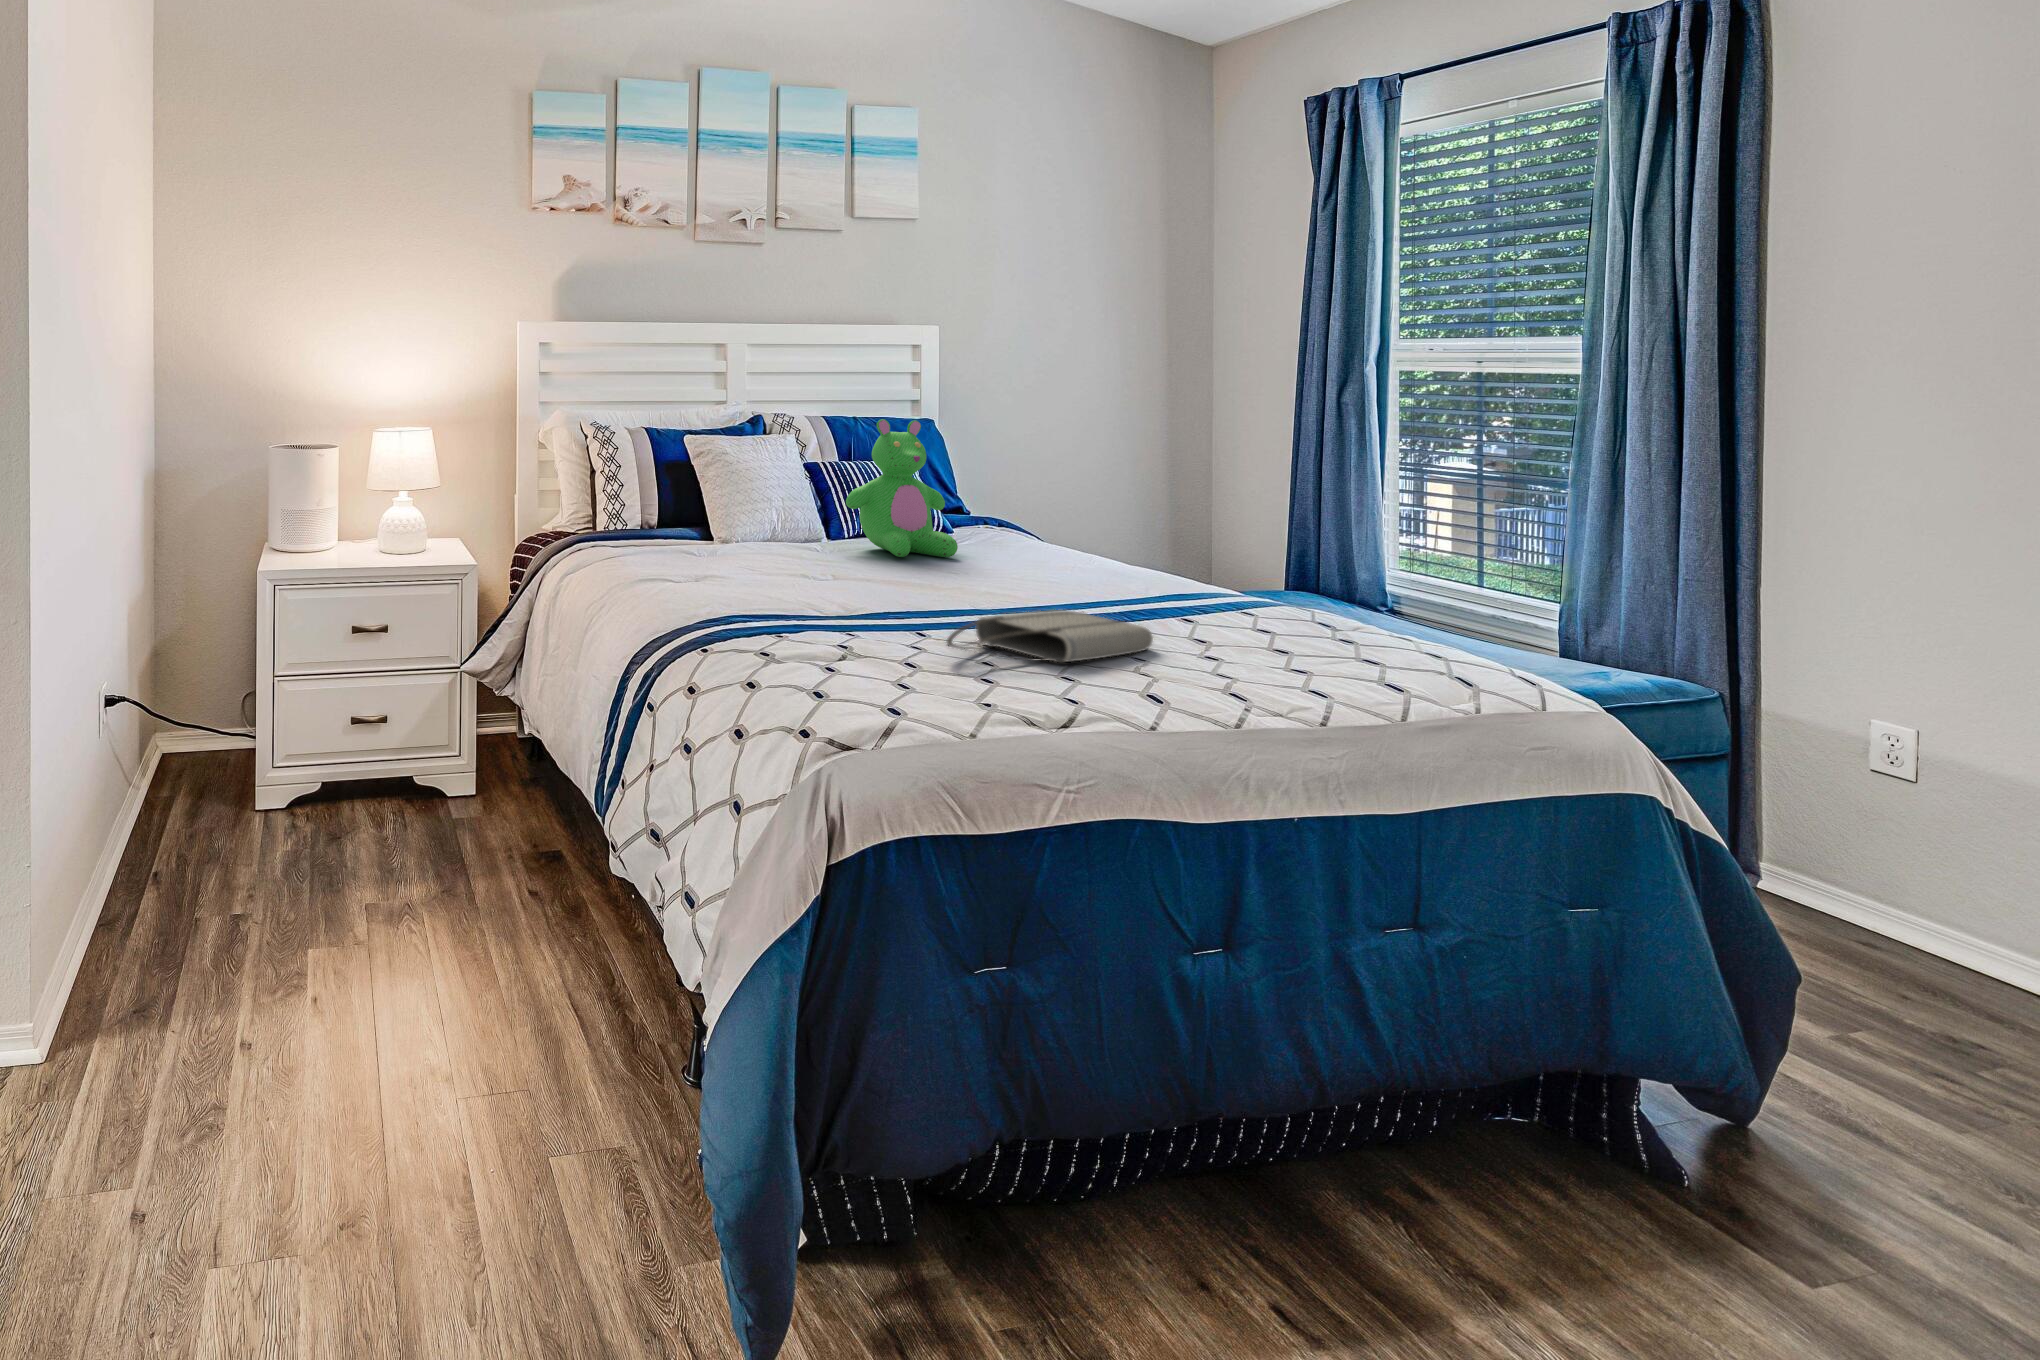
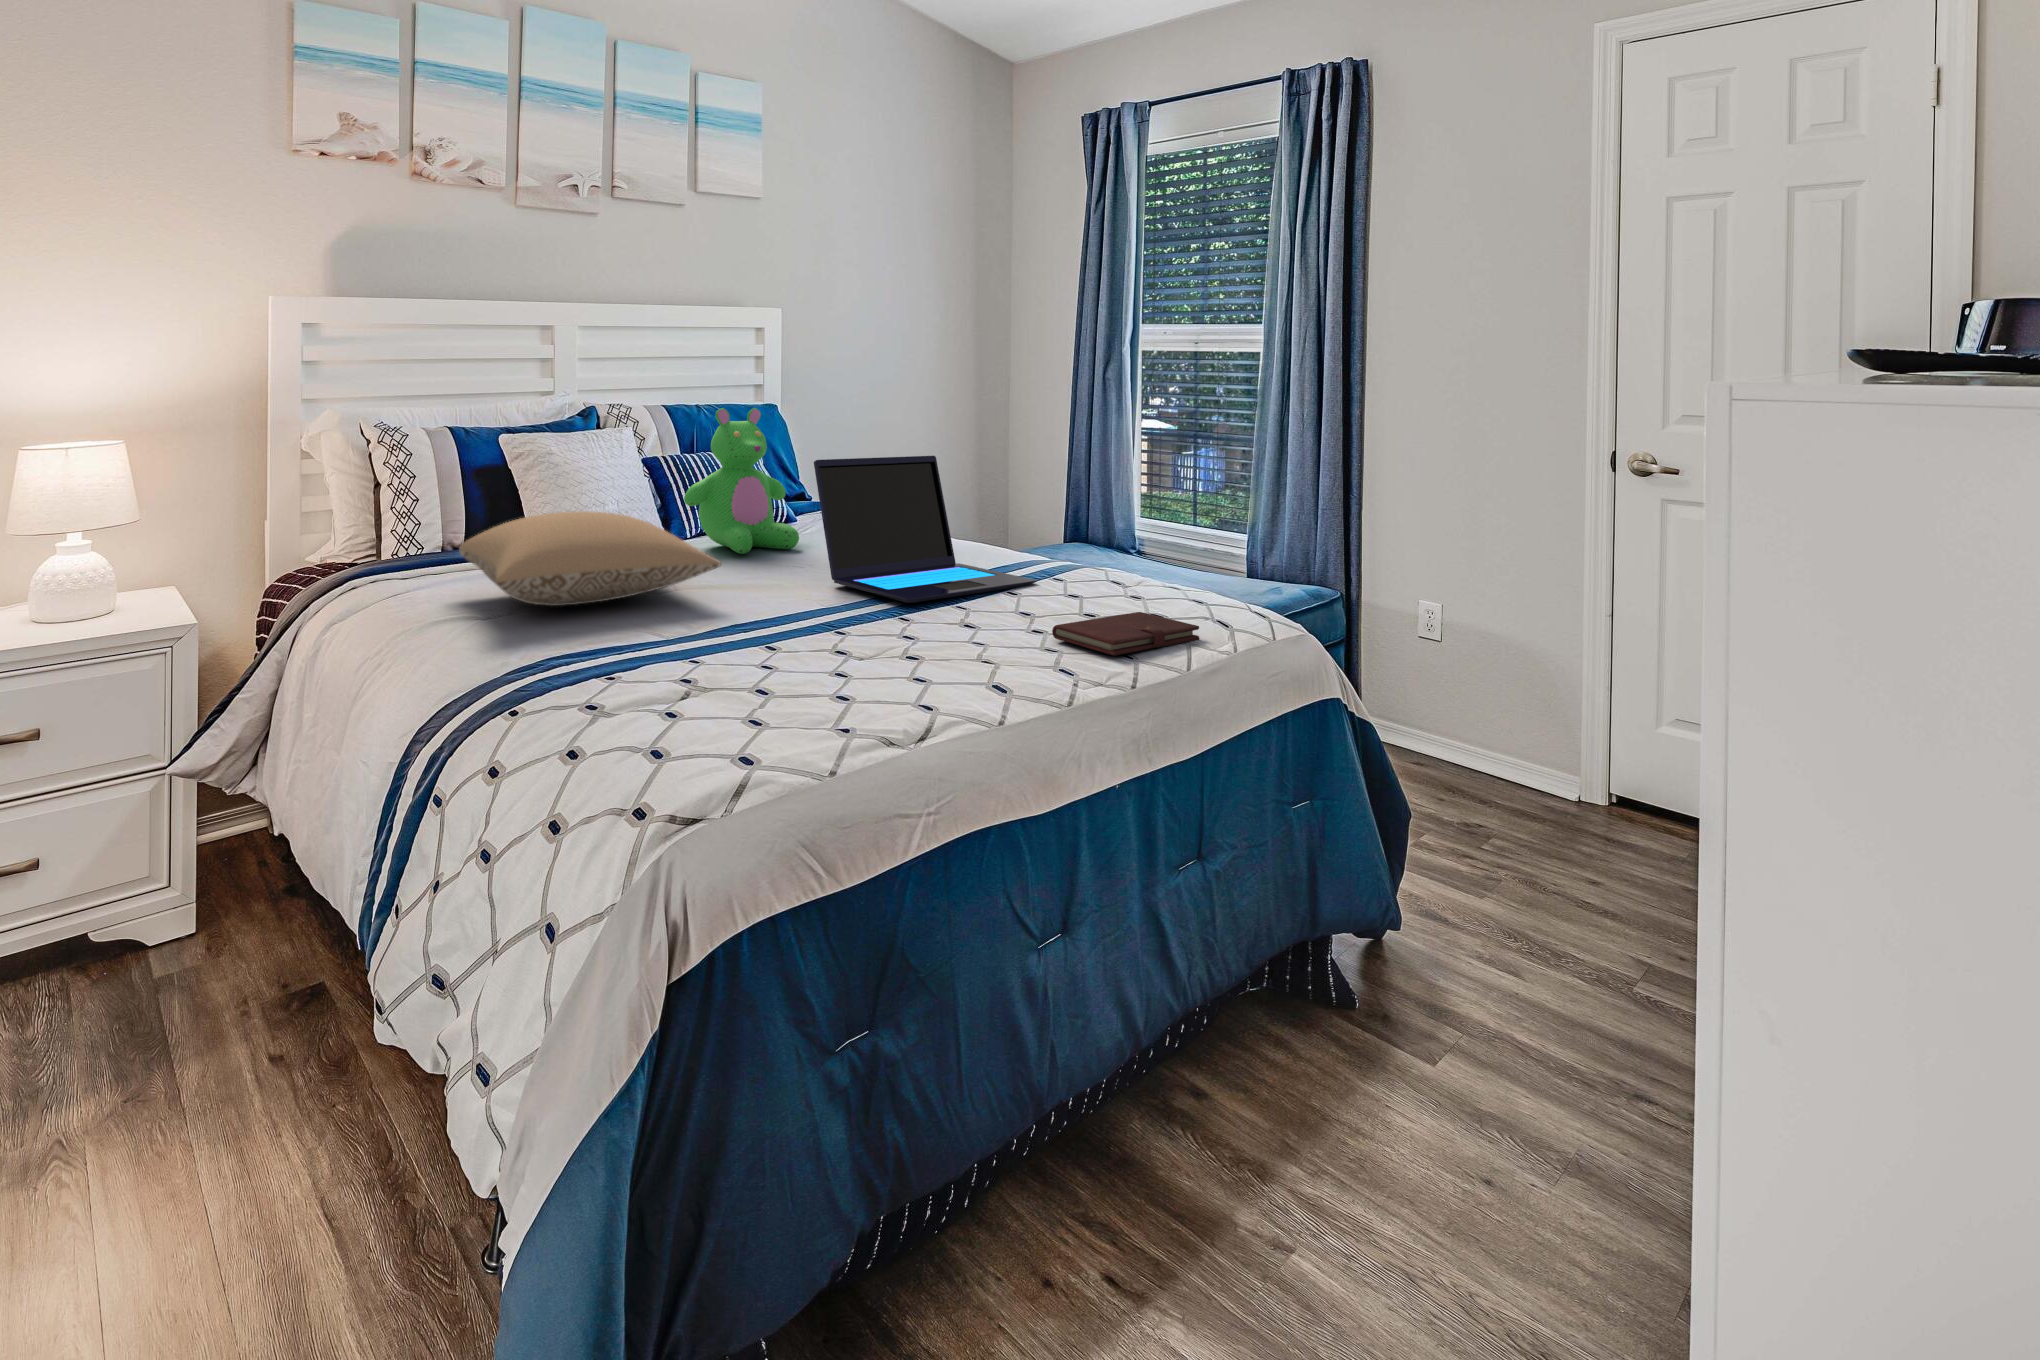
laptop: none [971,471,1217,614] -> present [814,456,1037,603]
pillow: none [658,503,879,581] -> present [460,511,721,606]
tote bag: present [947,610,1153,662] -> none [798,602,993,668]
notebook: none [1219,648,1405,684] -> present [1052,612,1199,656]

